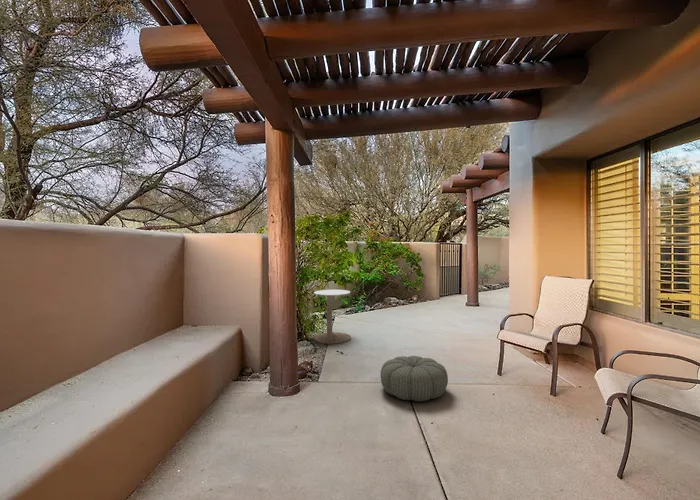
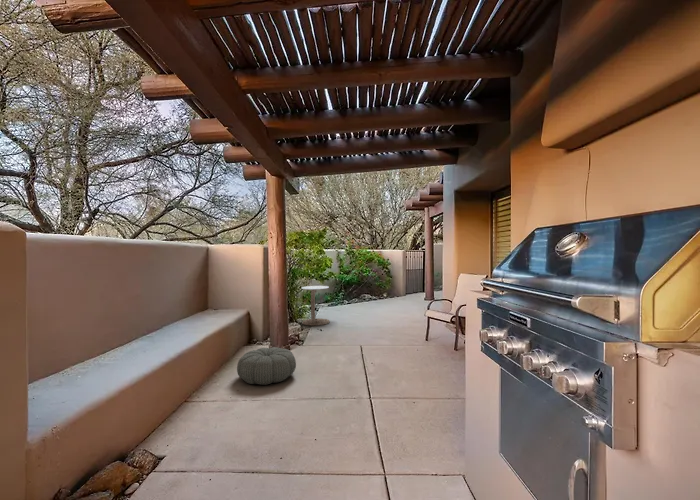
pouf: present [380,356,448,401] -> present [237,347,296,385]

